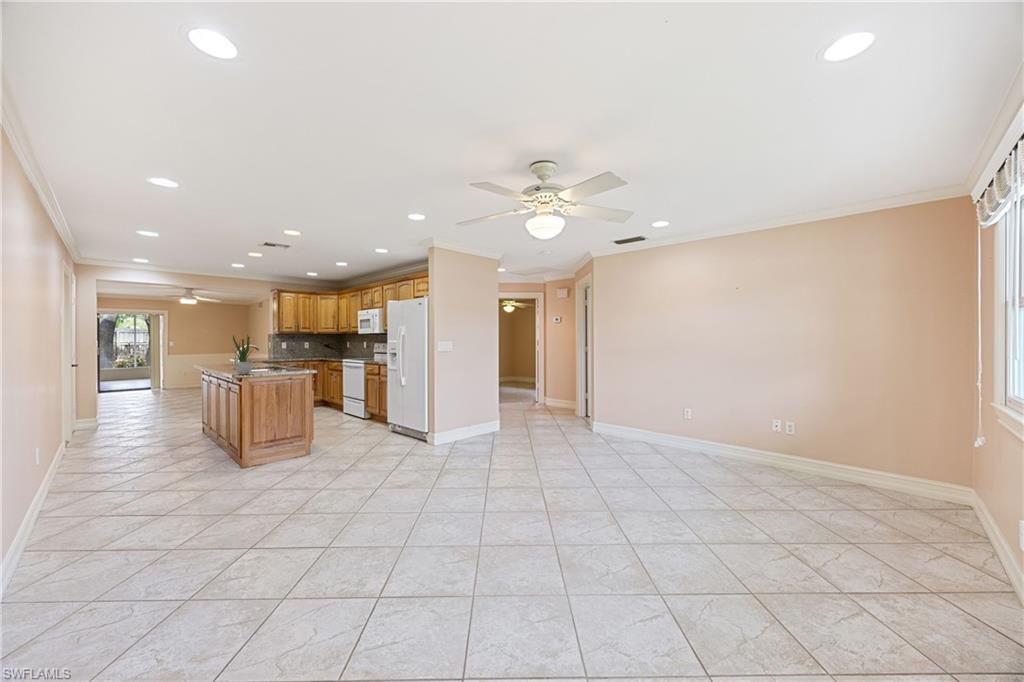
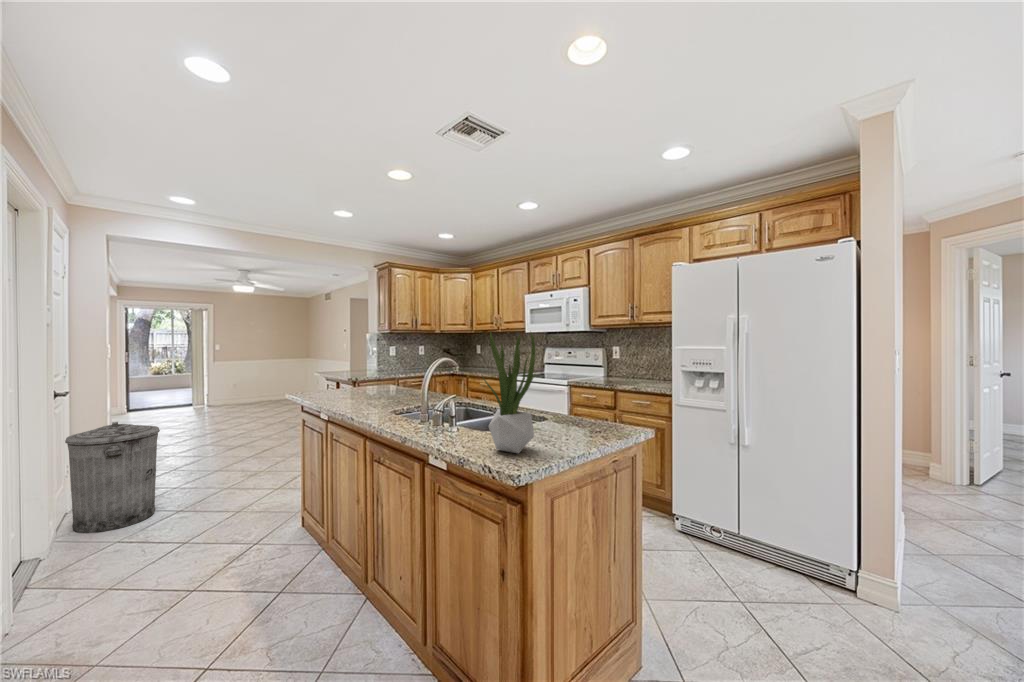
trash can: none [71,381,122,436] -> present [65,422,160,533]

